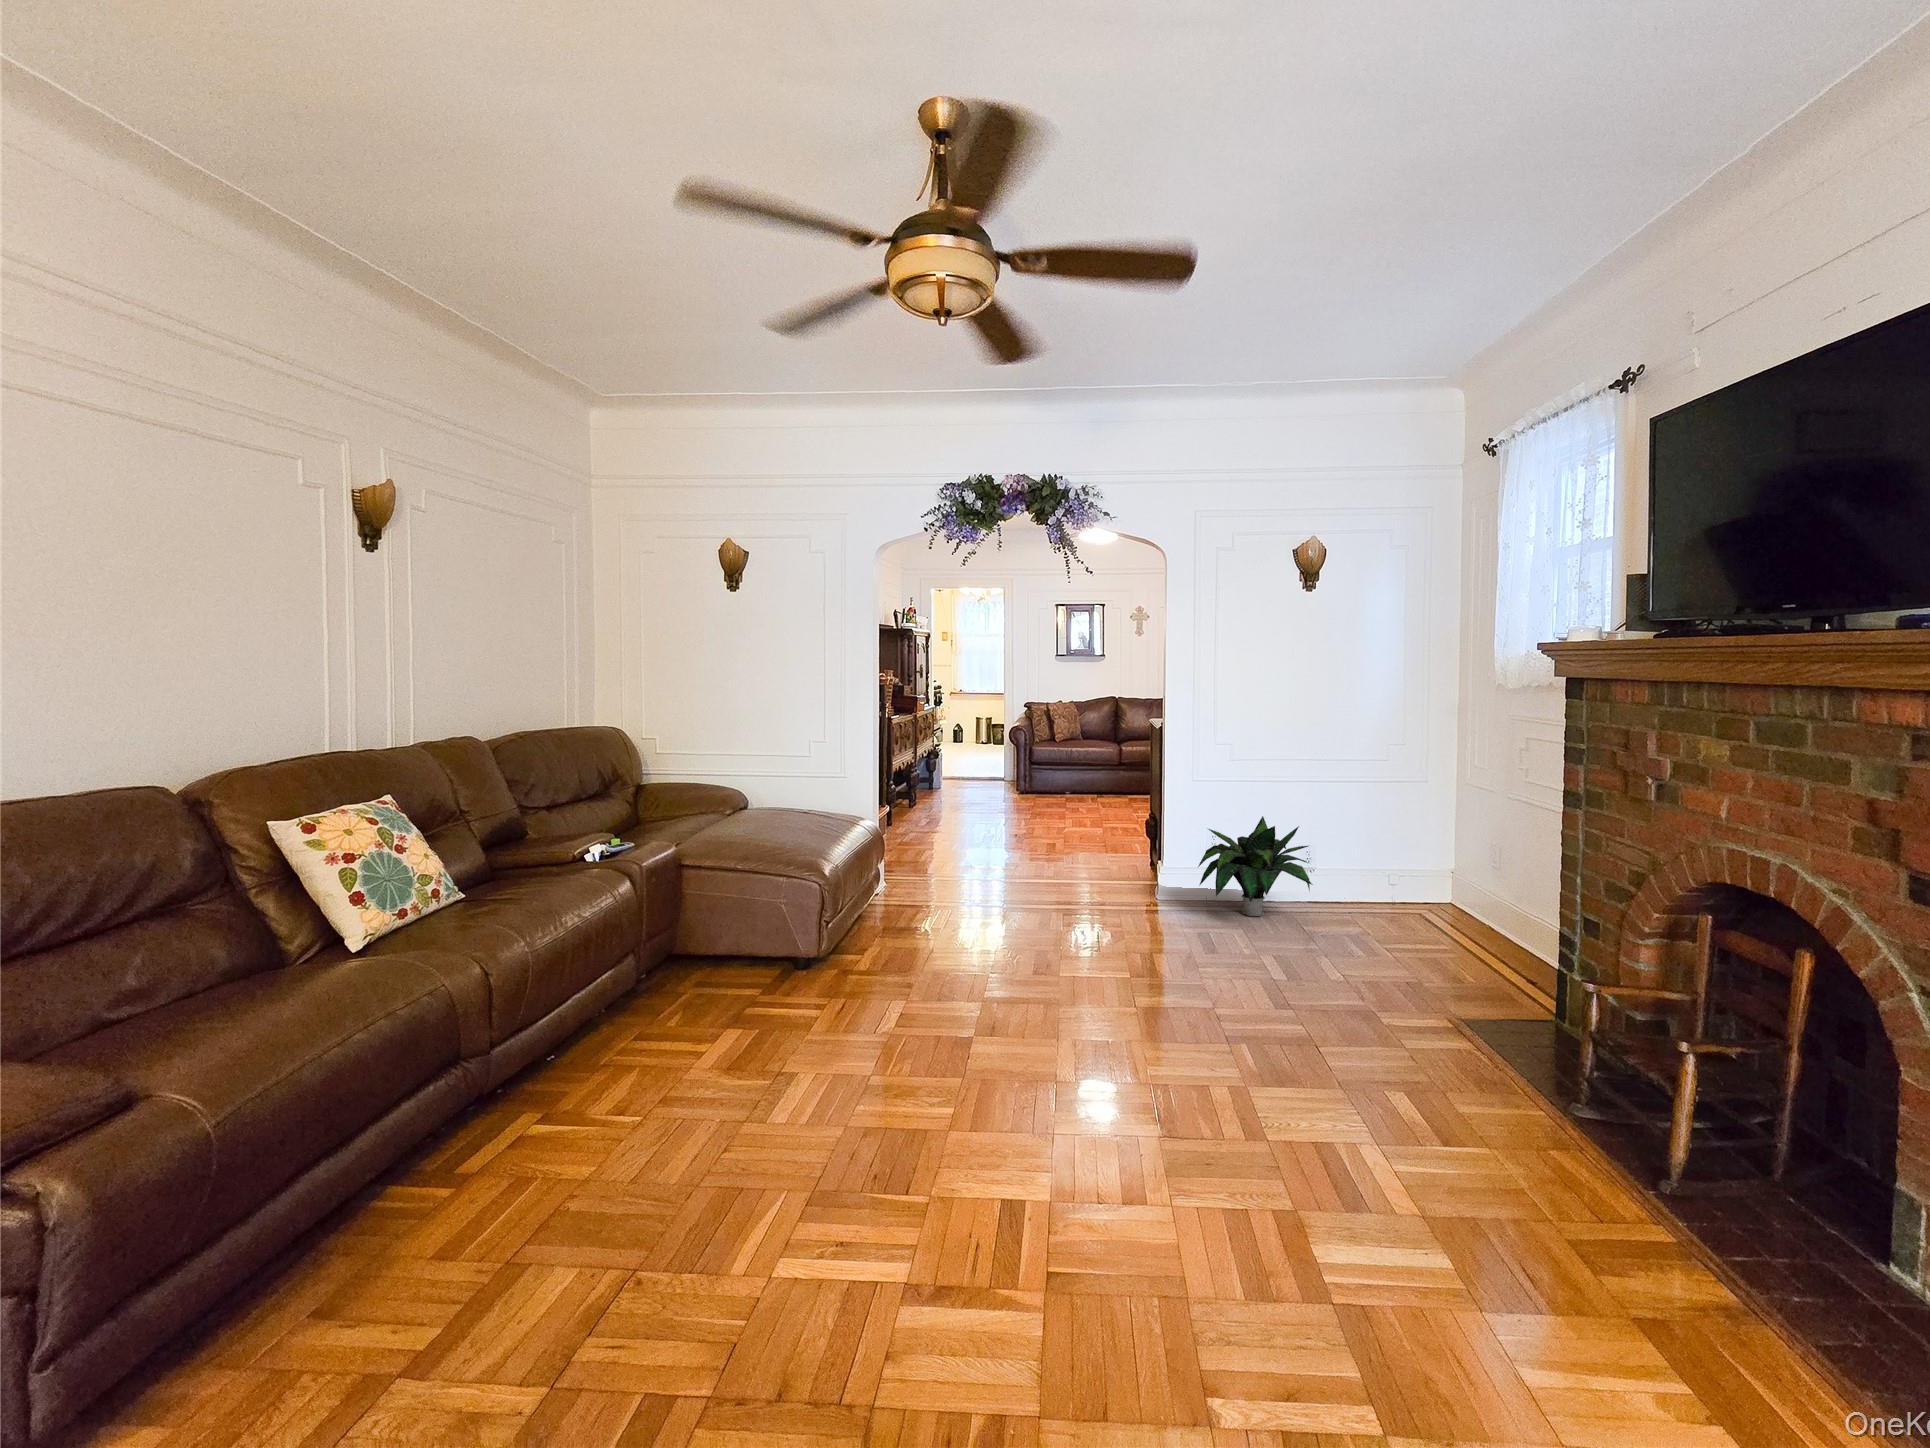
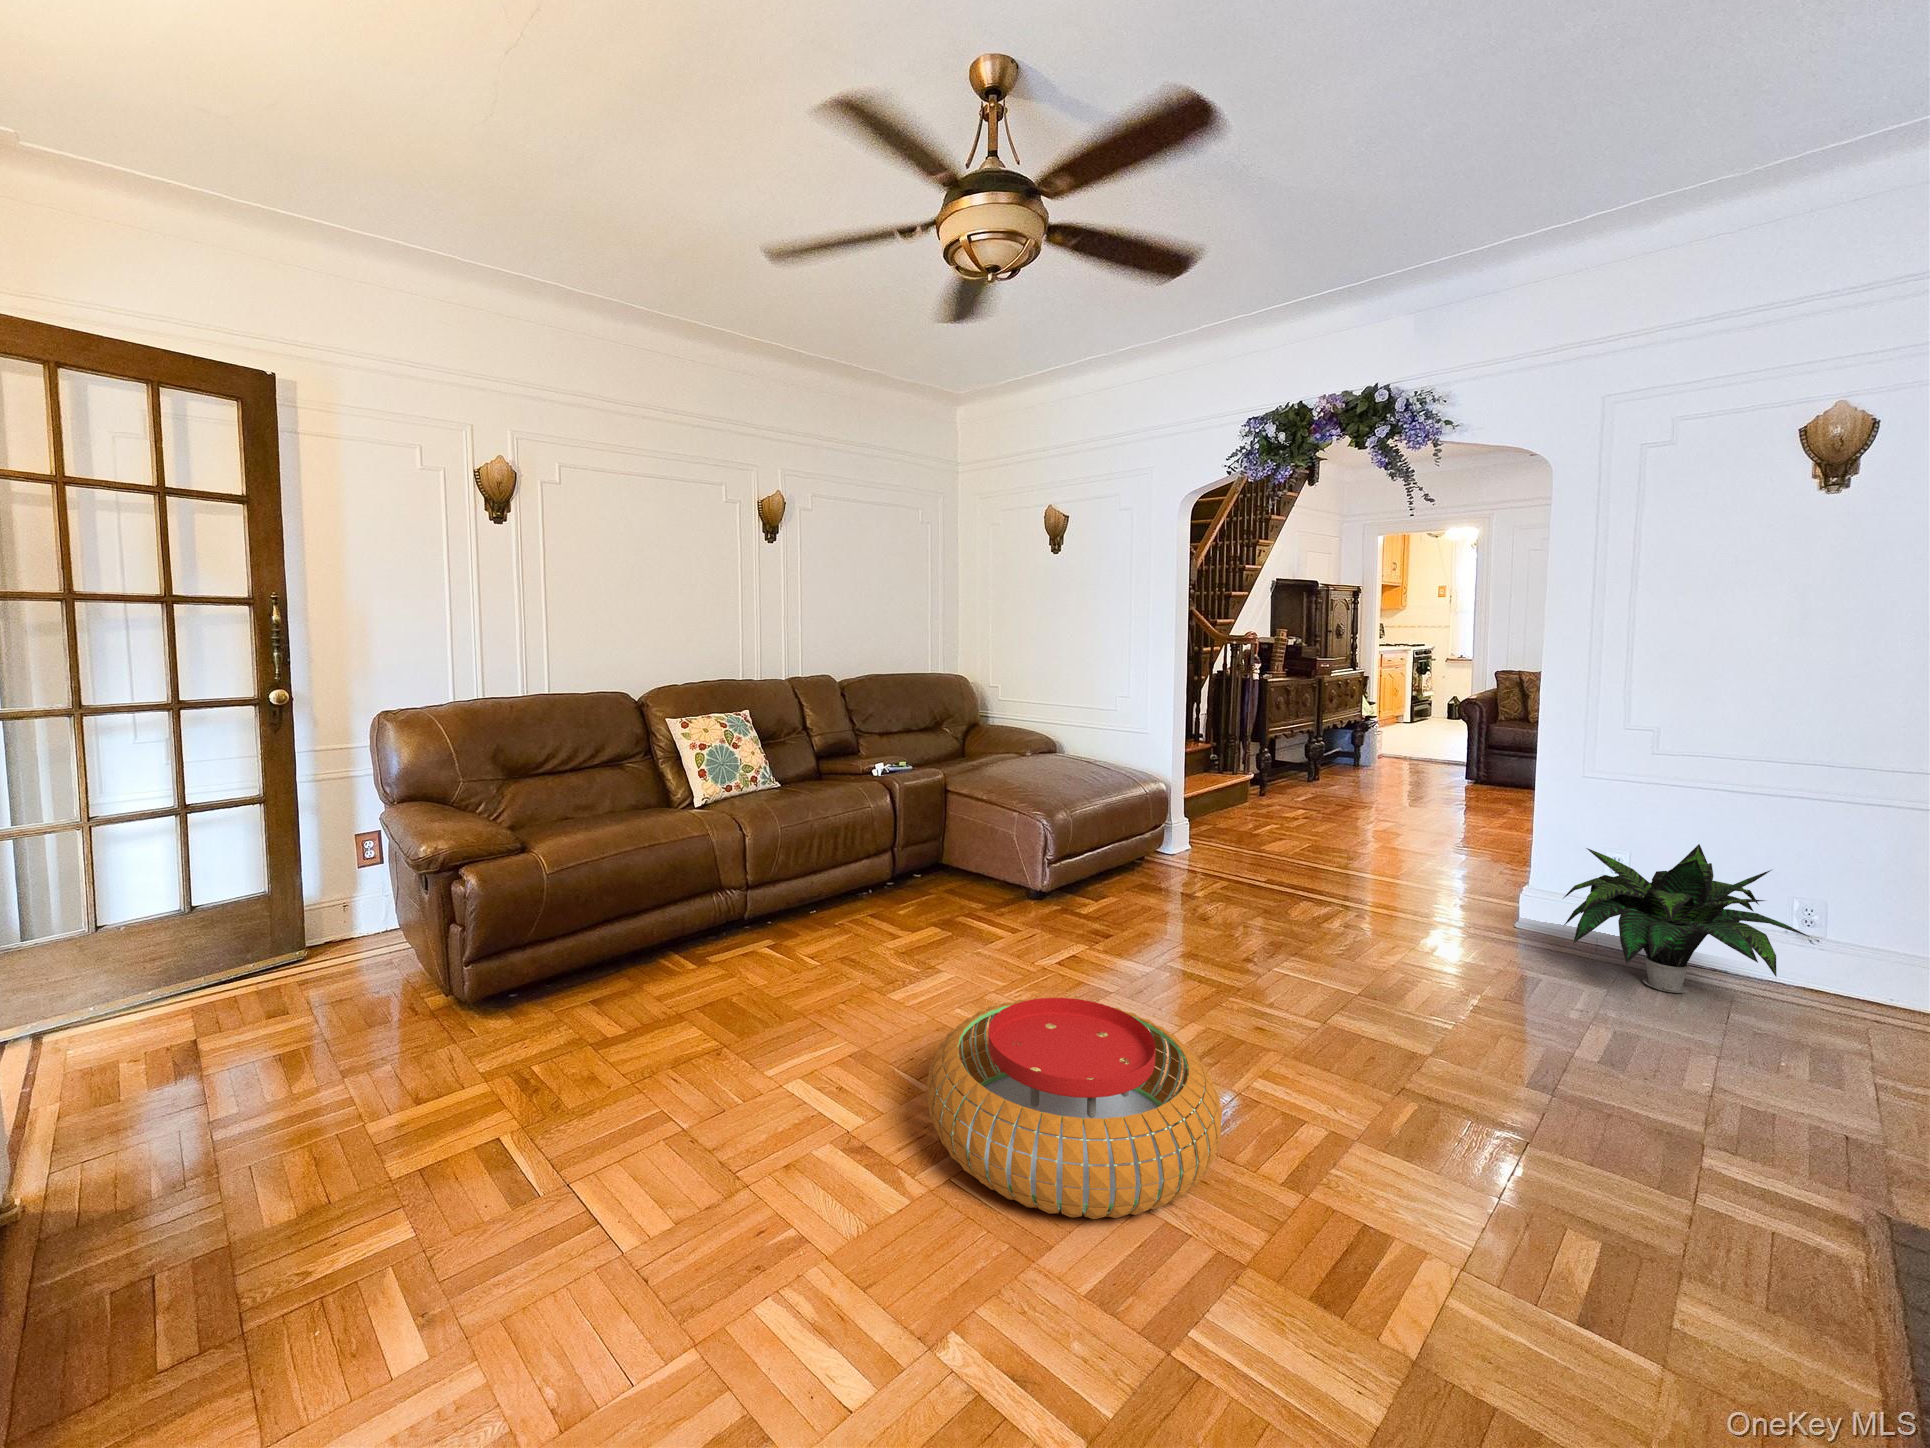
pouf: none [954,1038,1233,1257] -> present [927,998,1222,1219]

